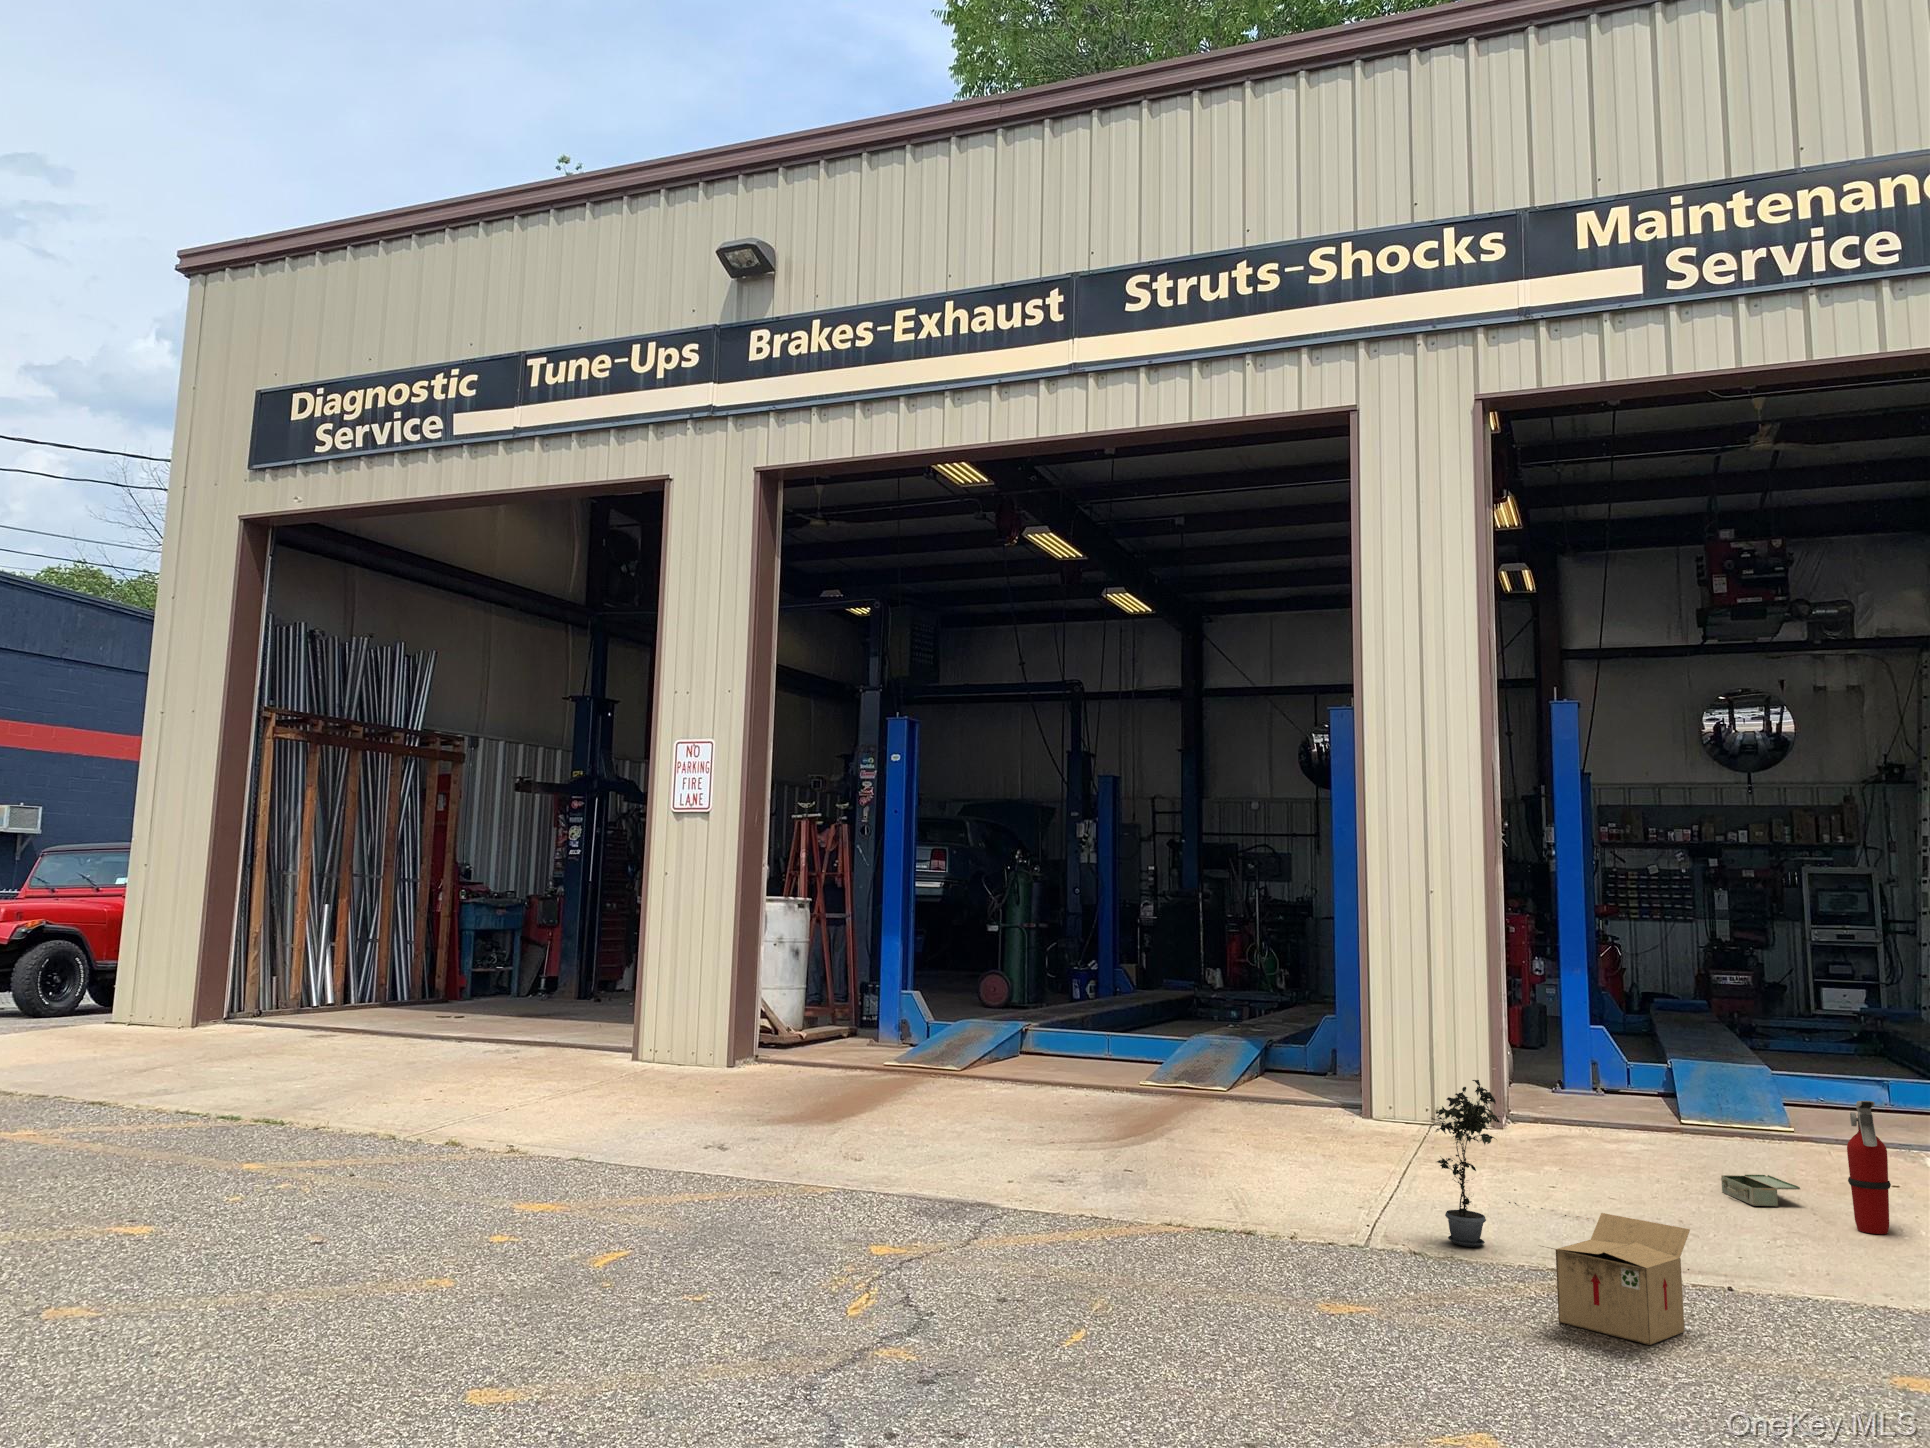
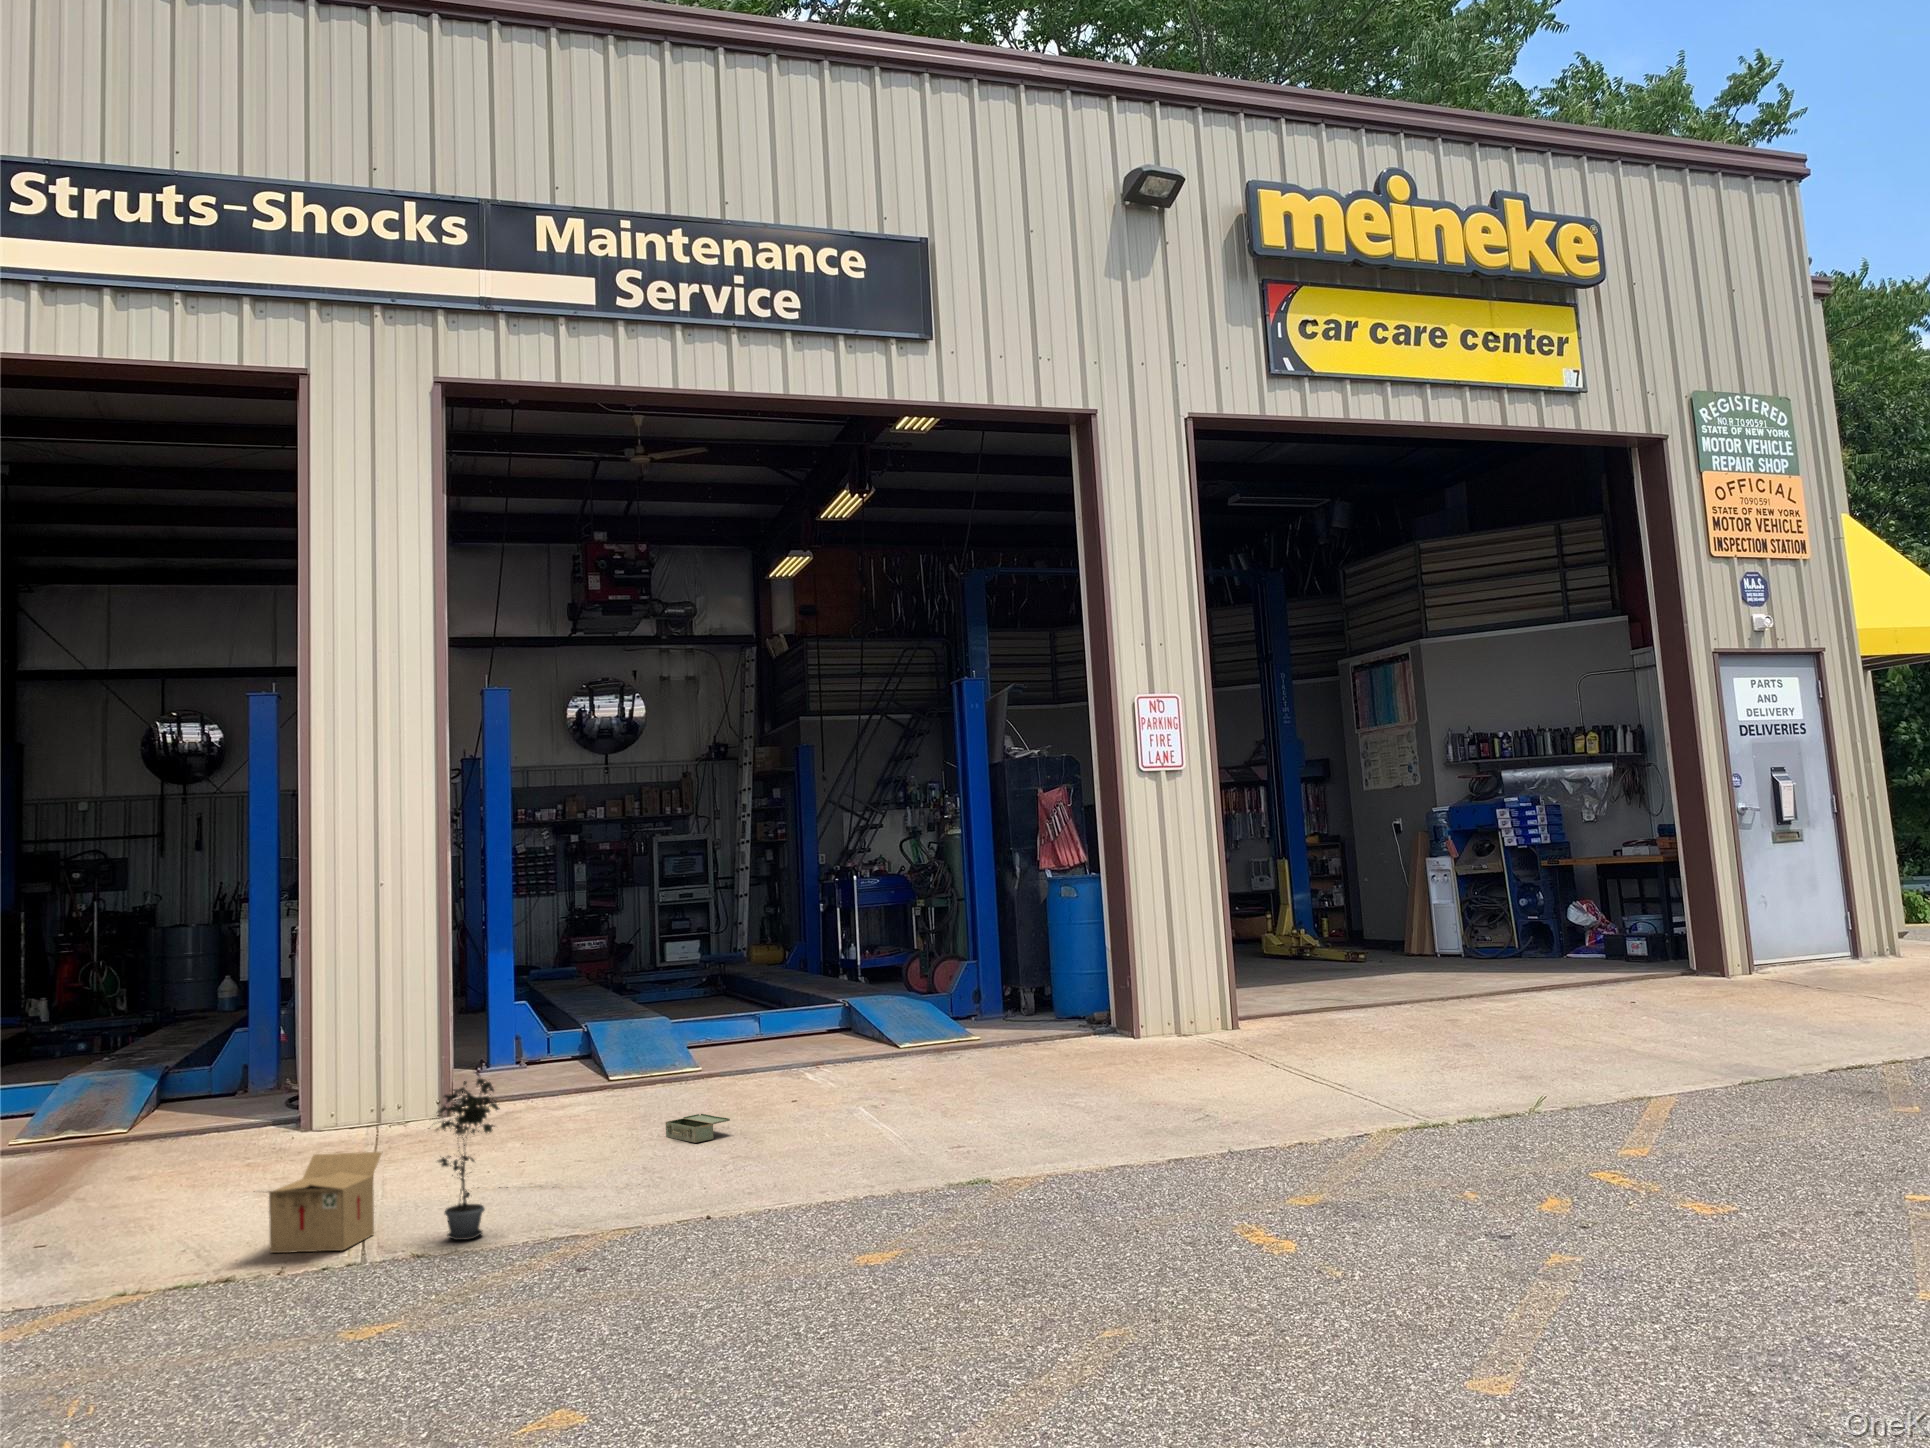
fire extinguisher: present [1847,1101,1891,1234] -> none [771,1034,802,1146]
cardboard box: present [1542,1213,1690,1345] -> present [269,1152,382,1253]

